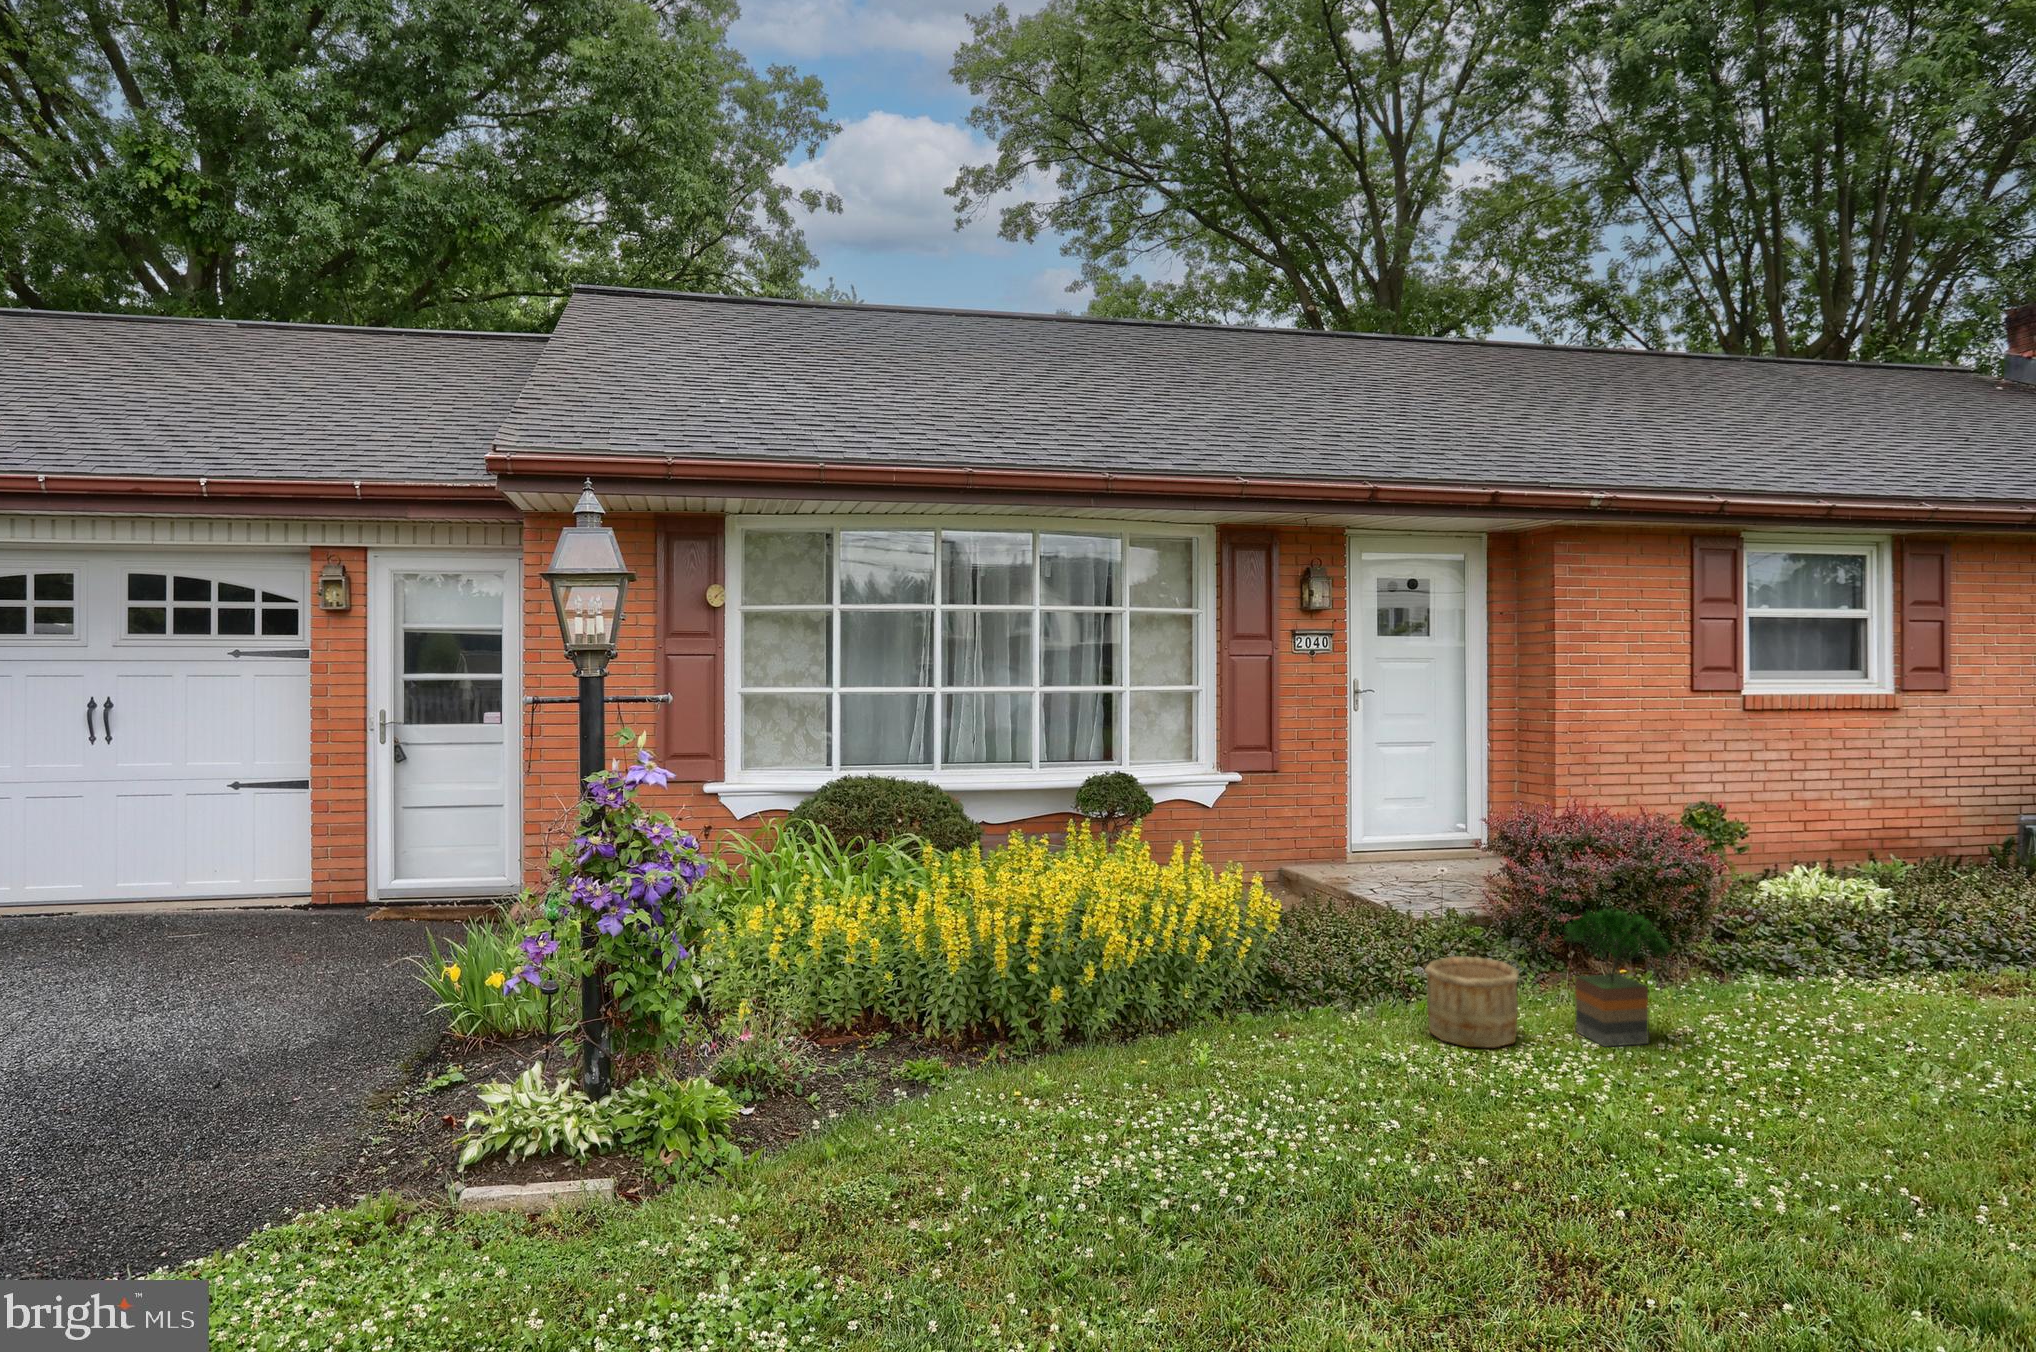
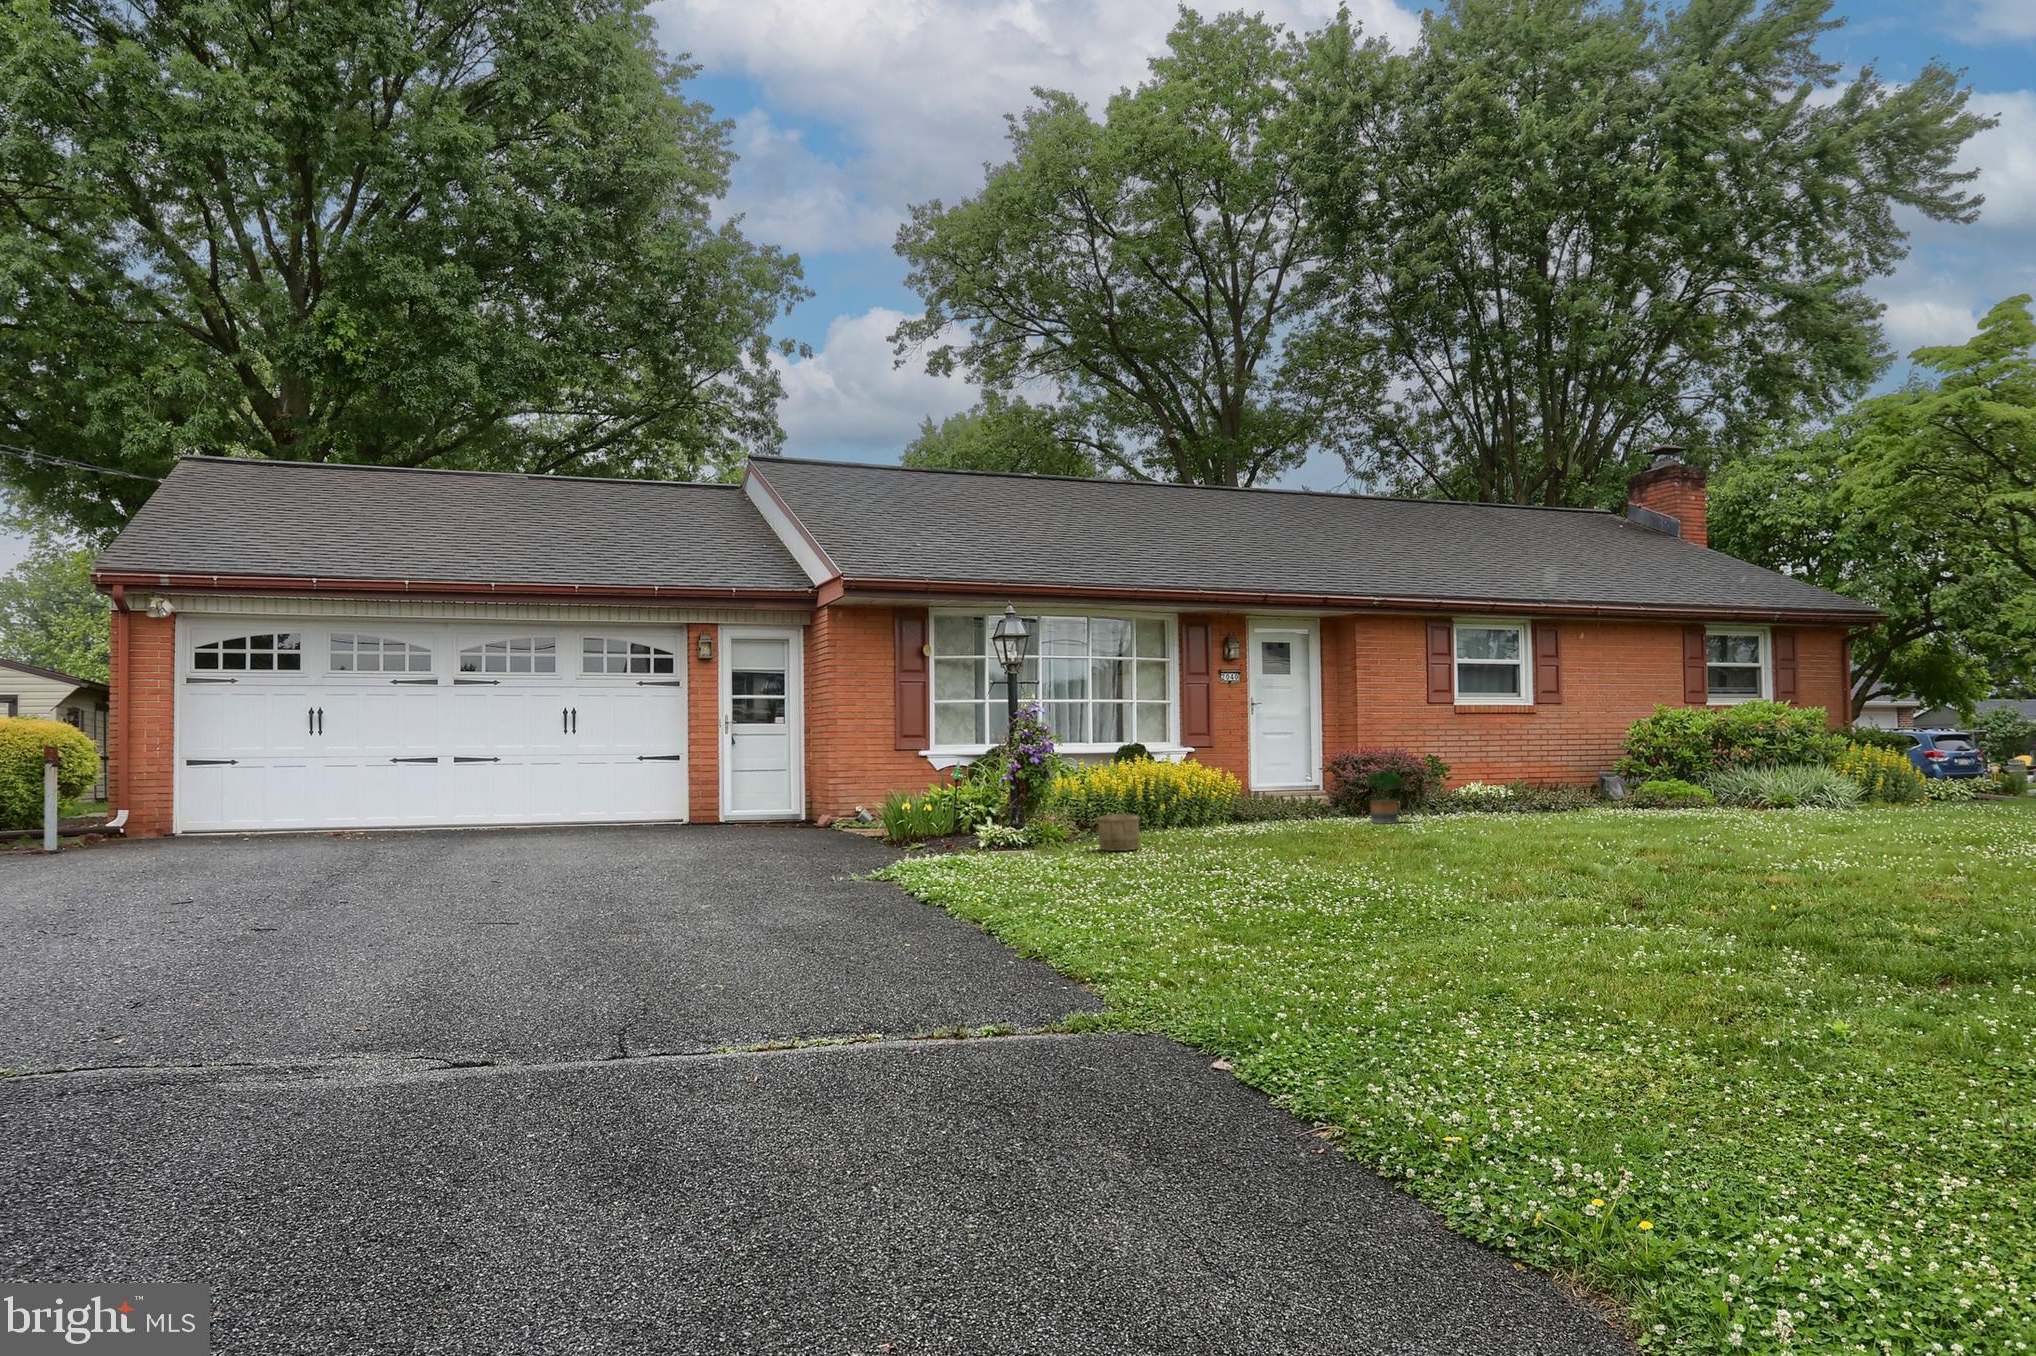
wooden bucket: present [1425,956,1519,1047] -> present [1097,814,1140,851]

